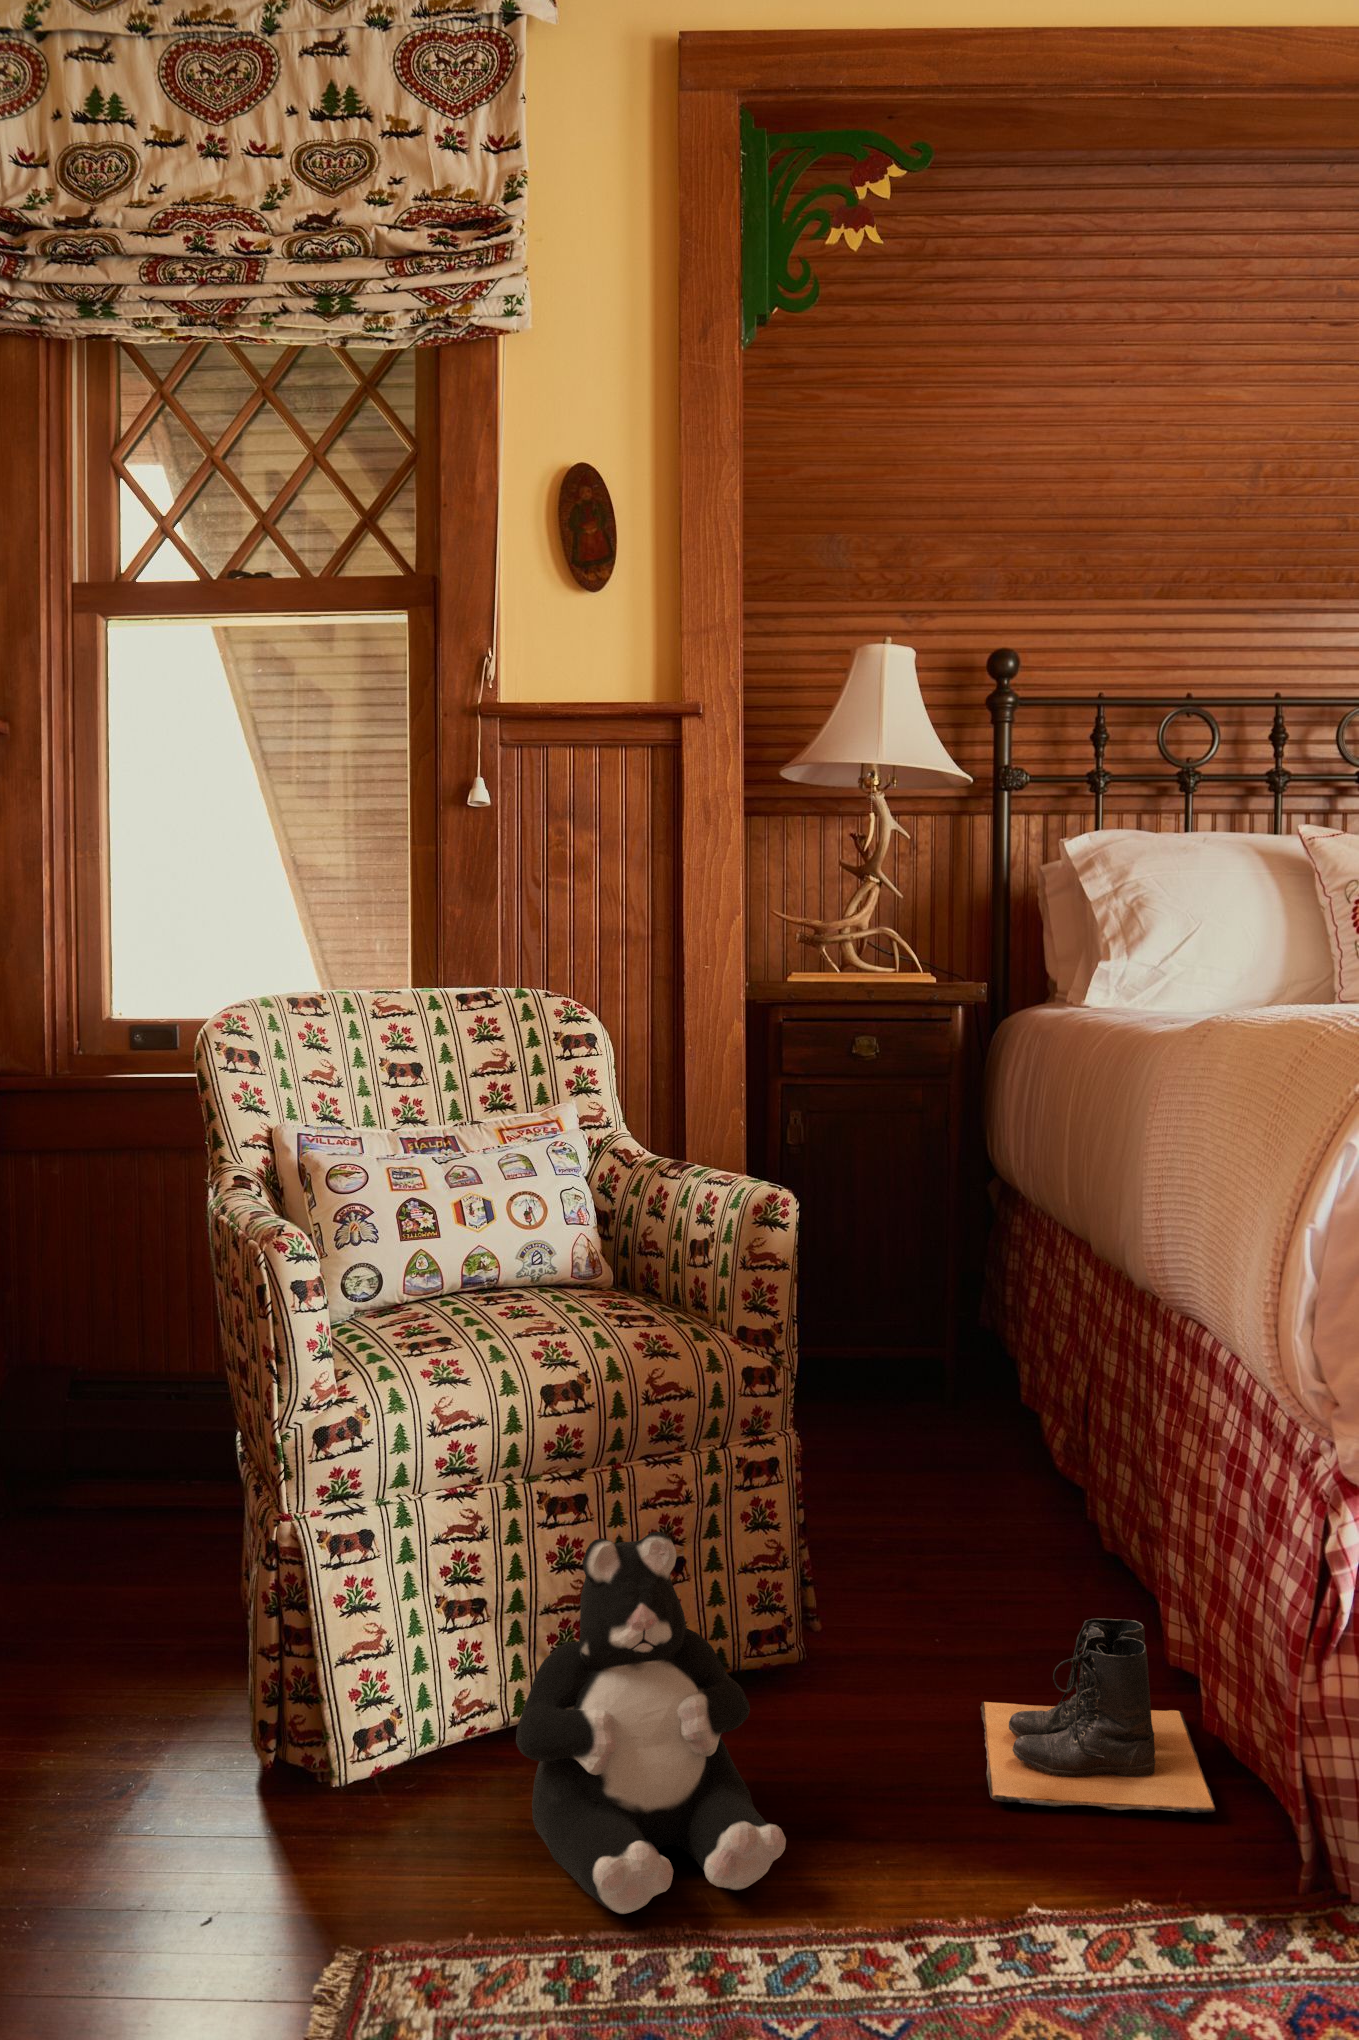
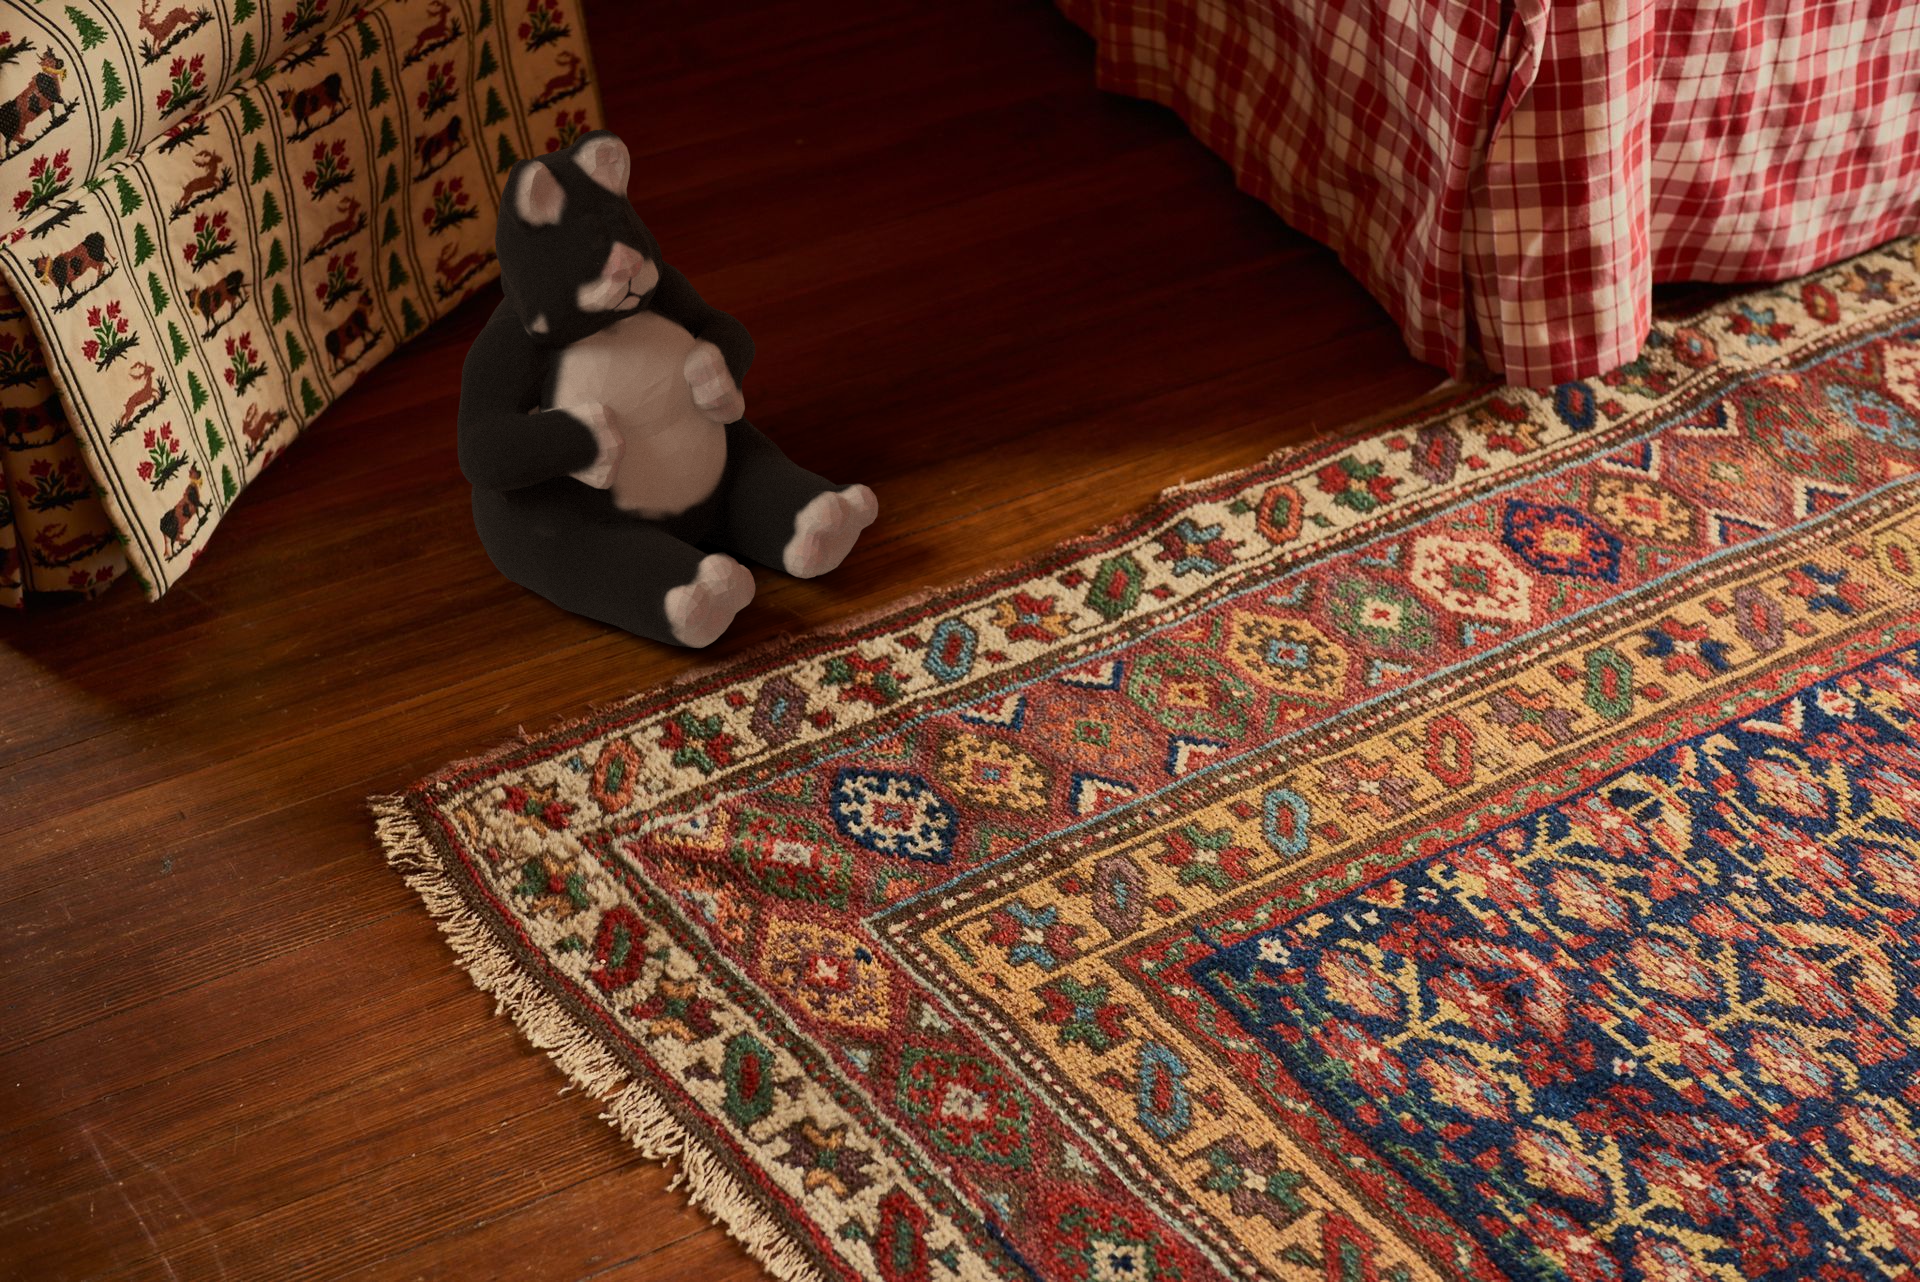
boots: present [980,1619,1216,1813] -> none [950,100,1307,373]

